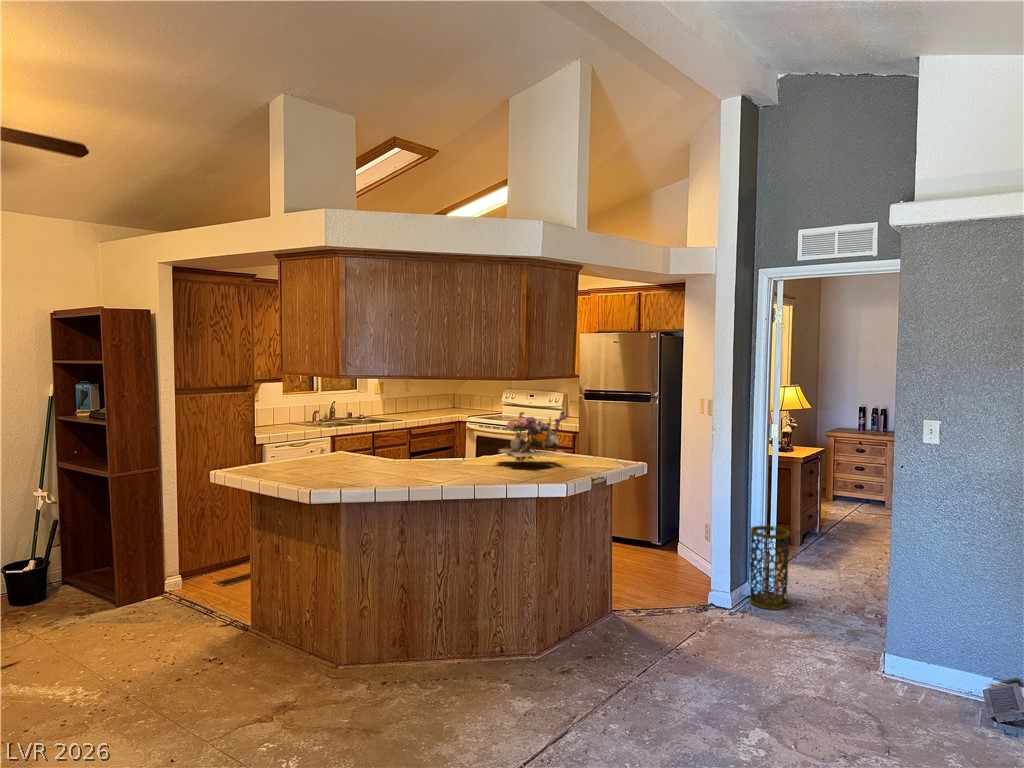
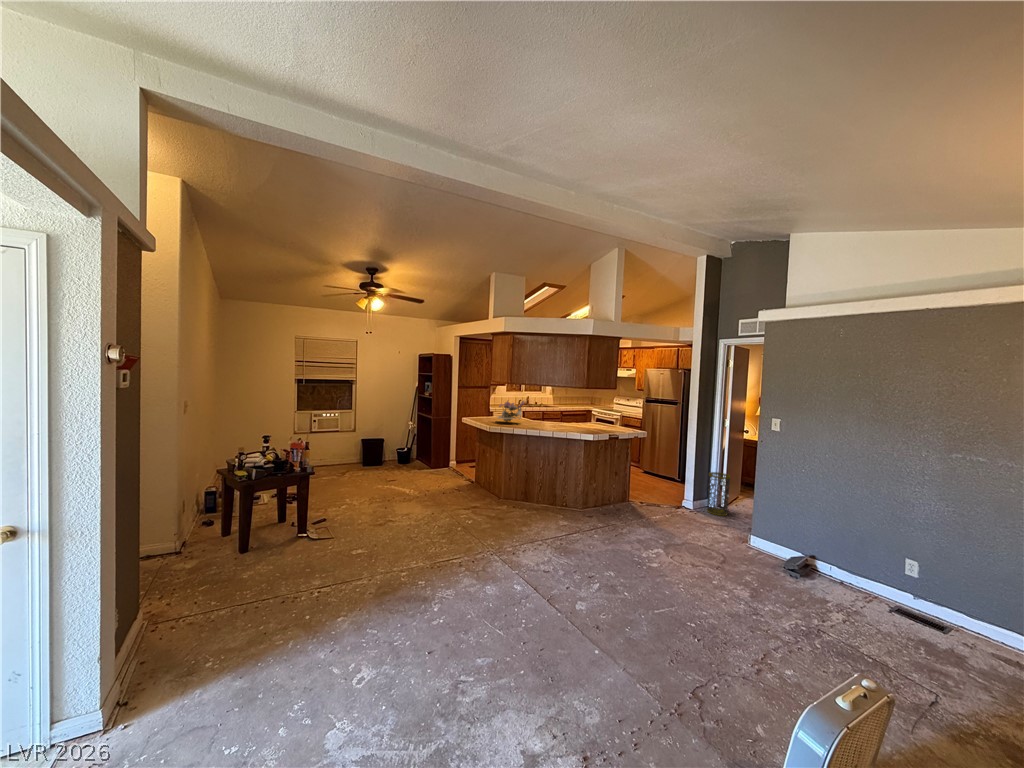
flower arrangement: present [499,411,566,462] -> present [498,401,524,422]

